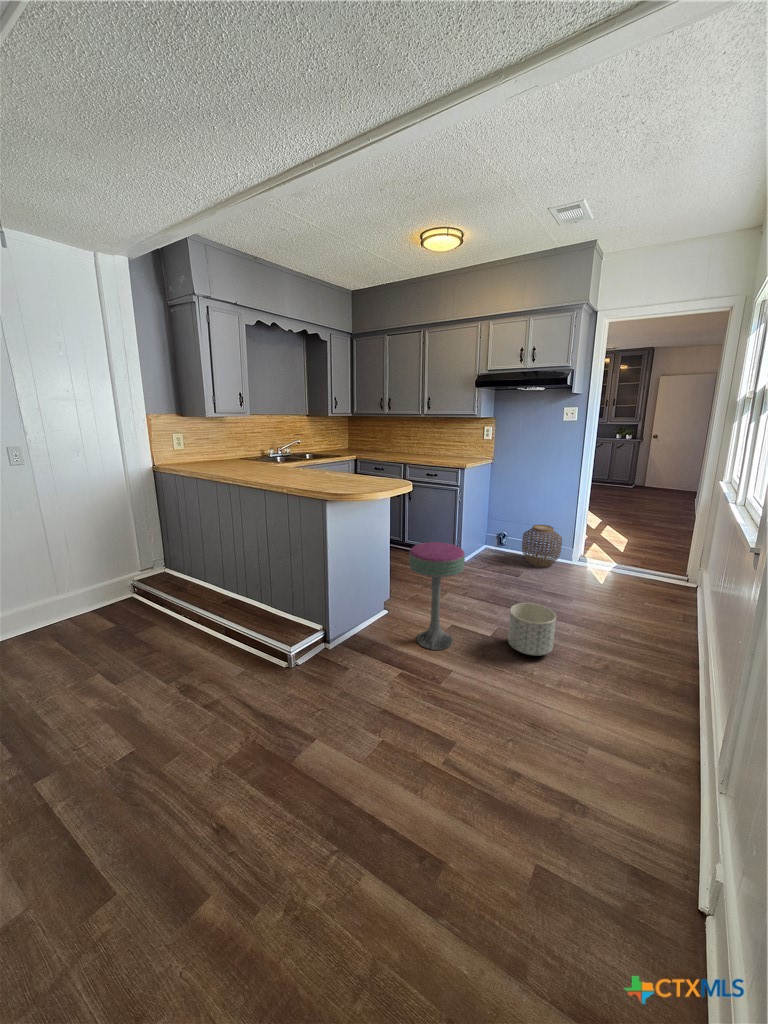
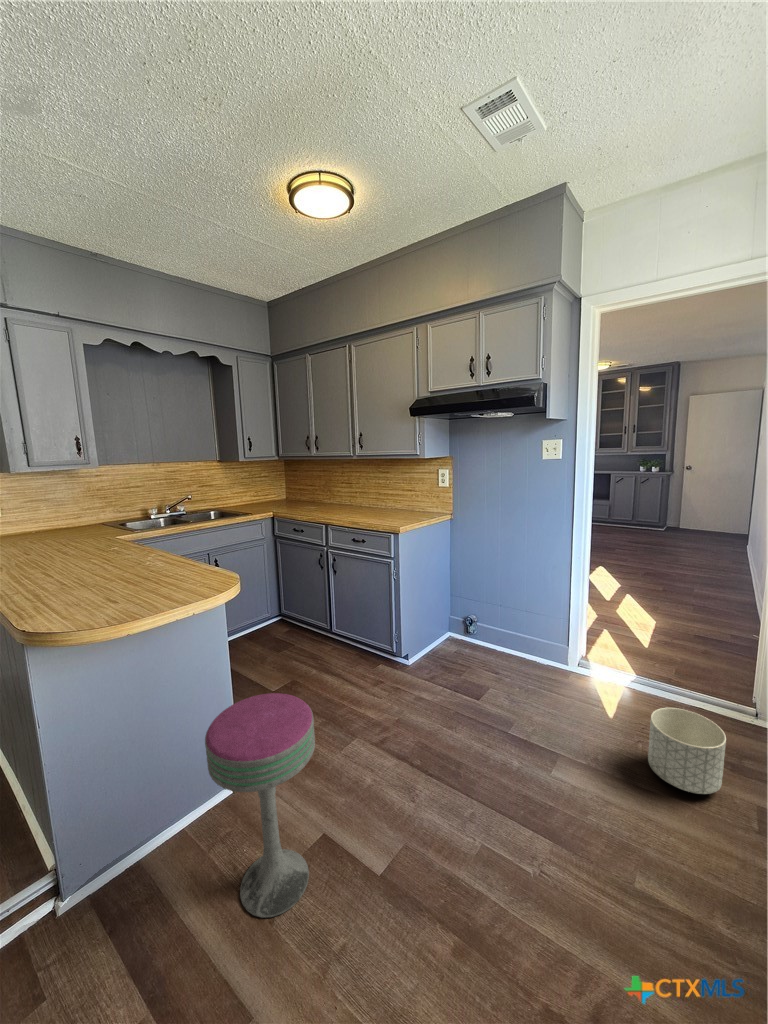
woven basket: present [522,525,562,567] -> none [491,612,548,678]
planter: present [508,603,556,655] -> present [648,708,726,794]

